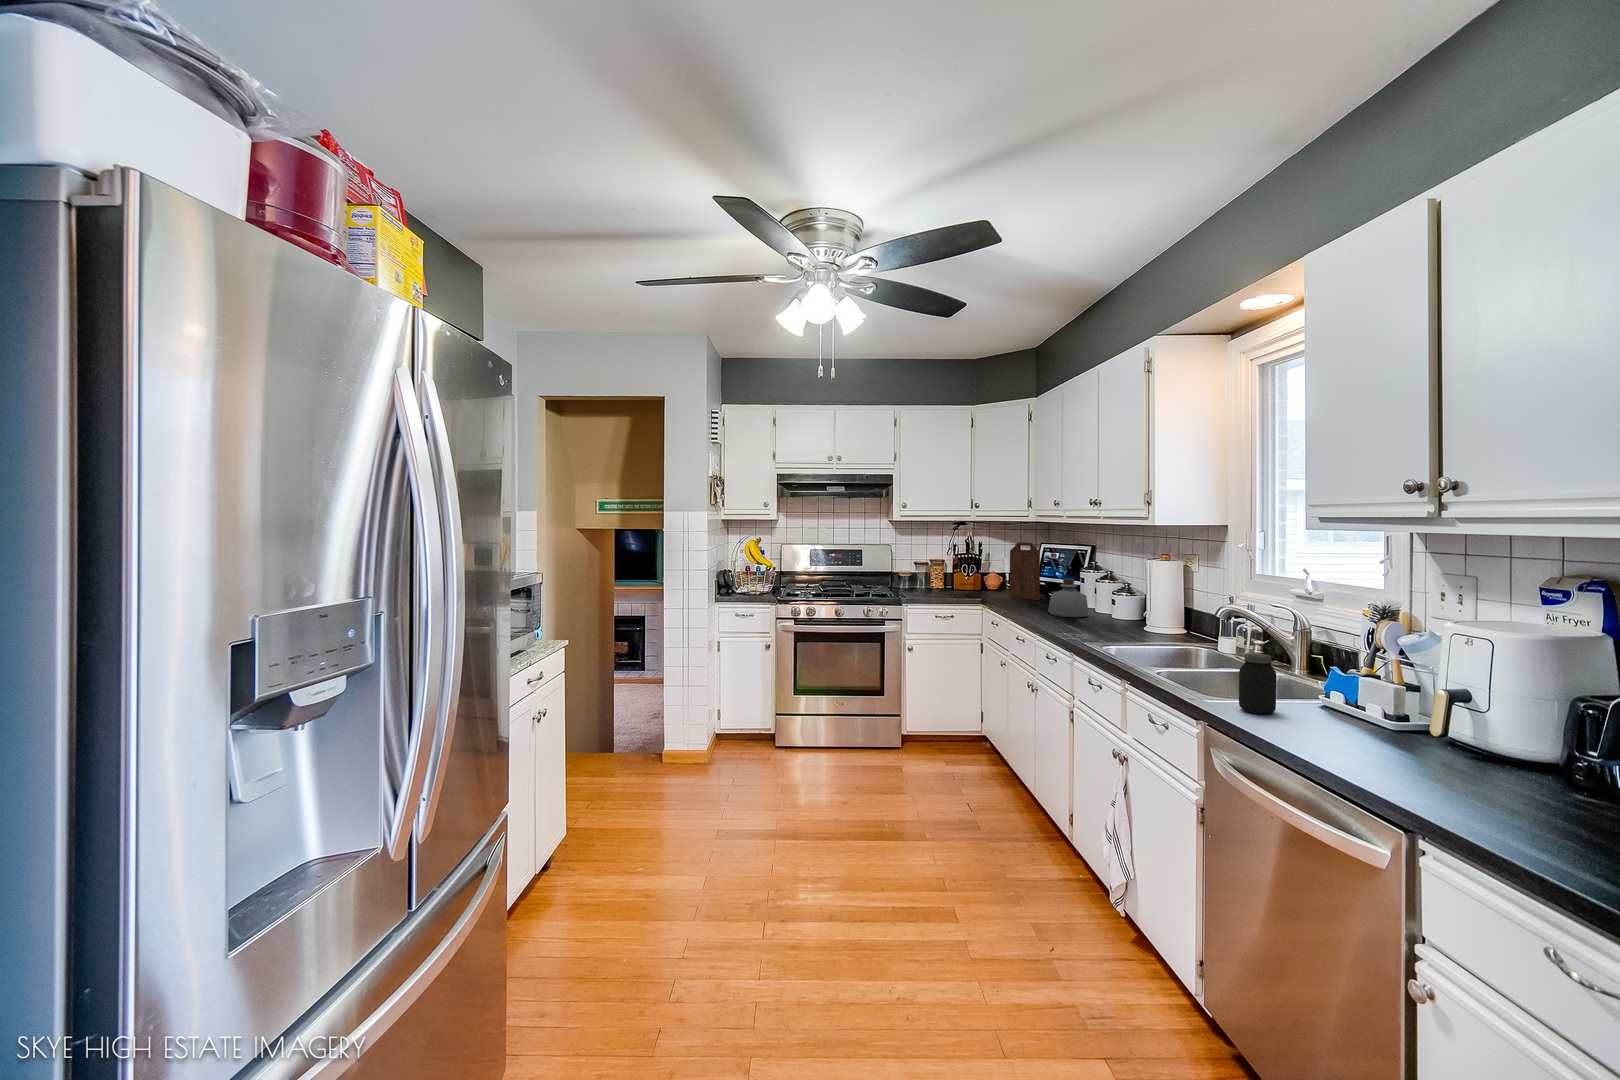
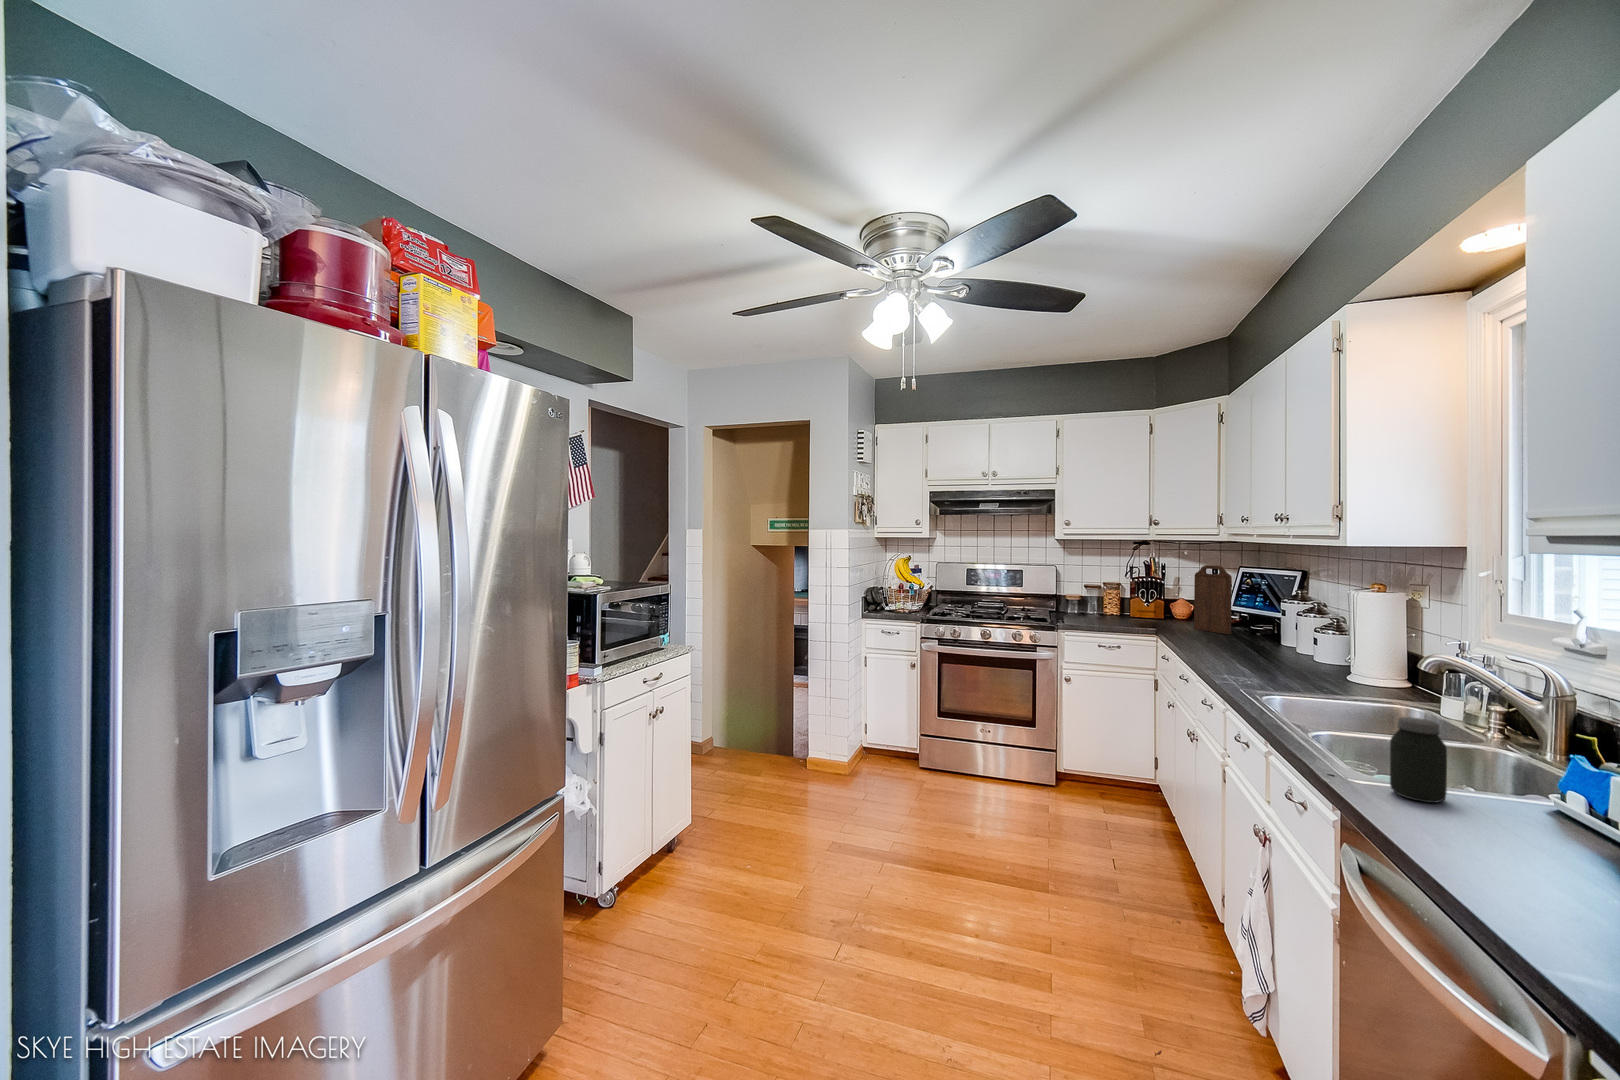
bottle: present [1048,579,1089,617] -> none [1228,610,1283,658]

